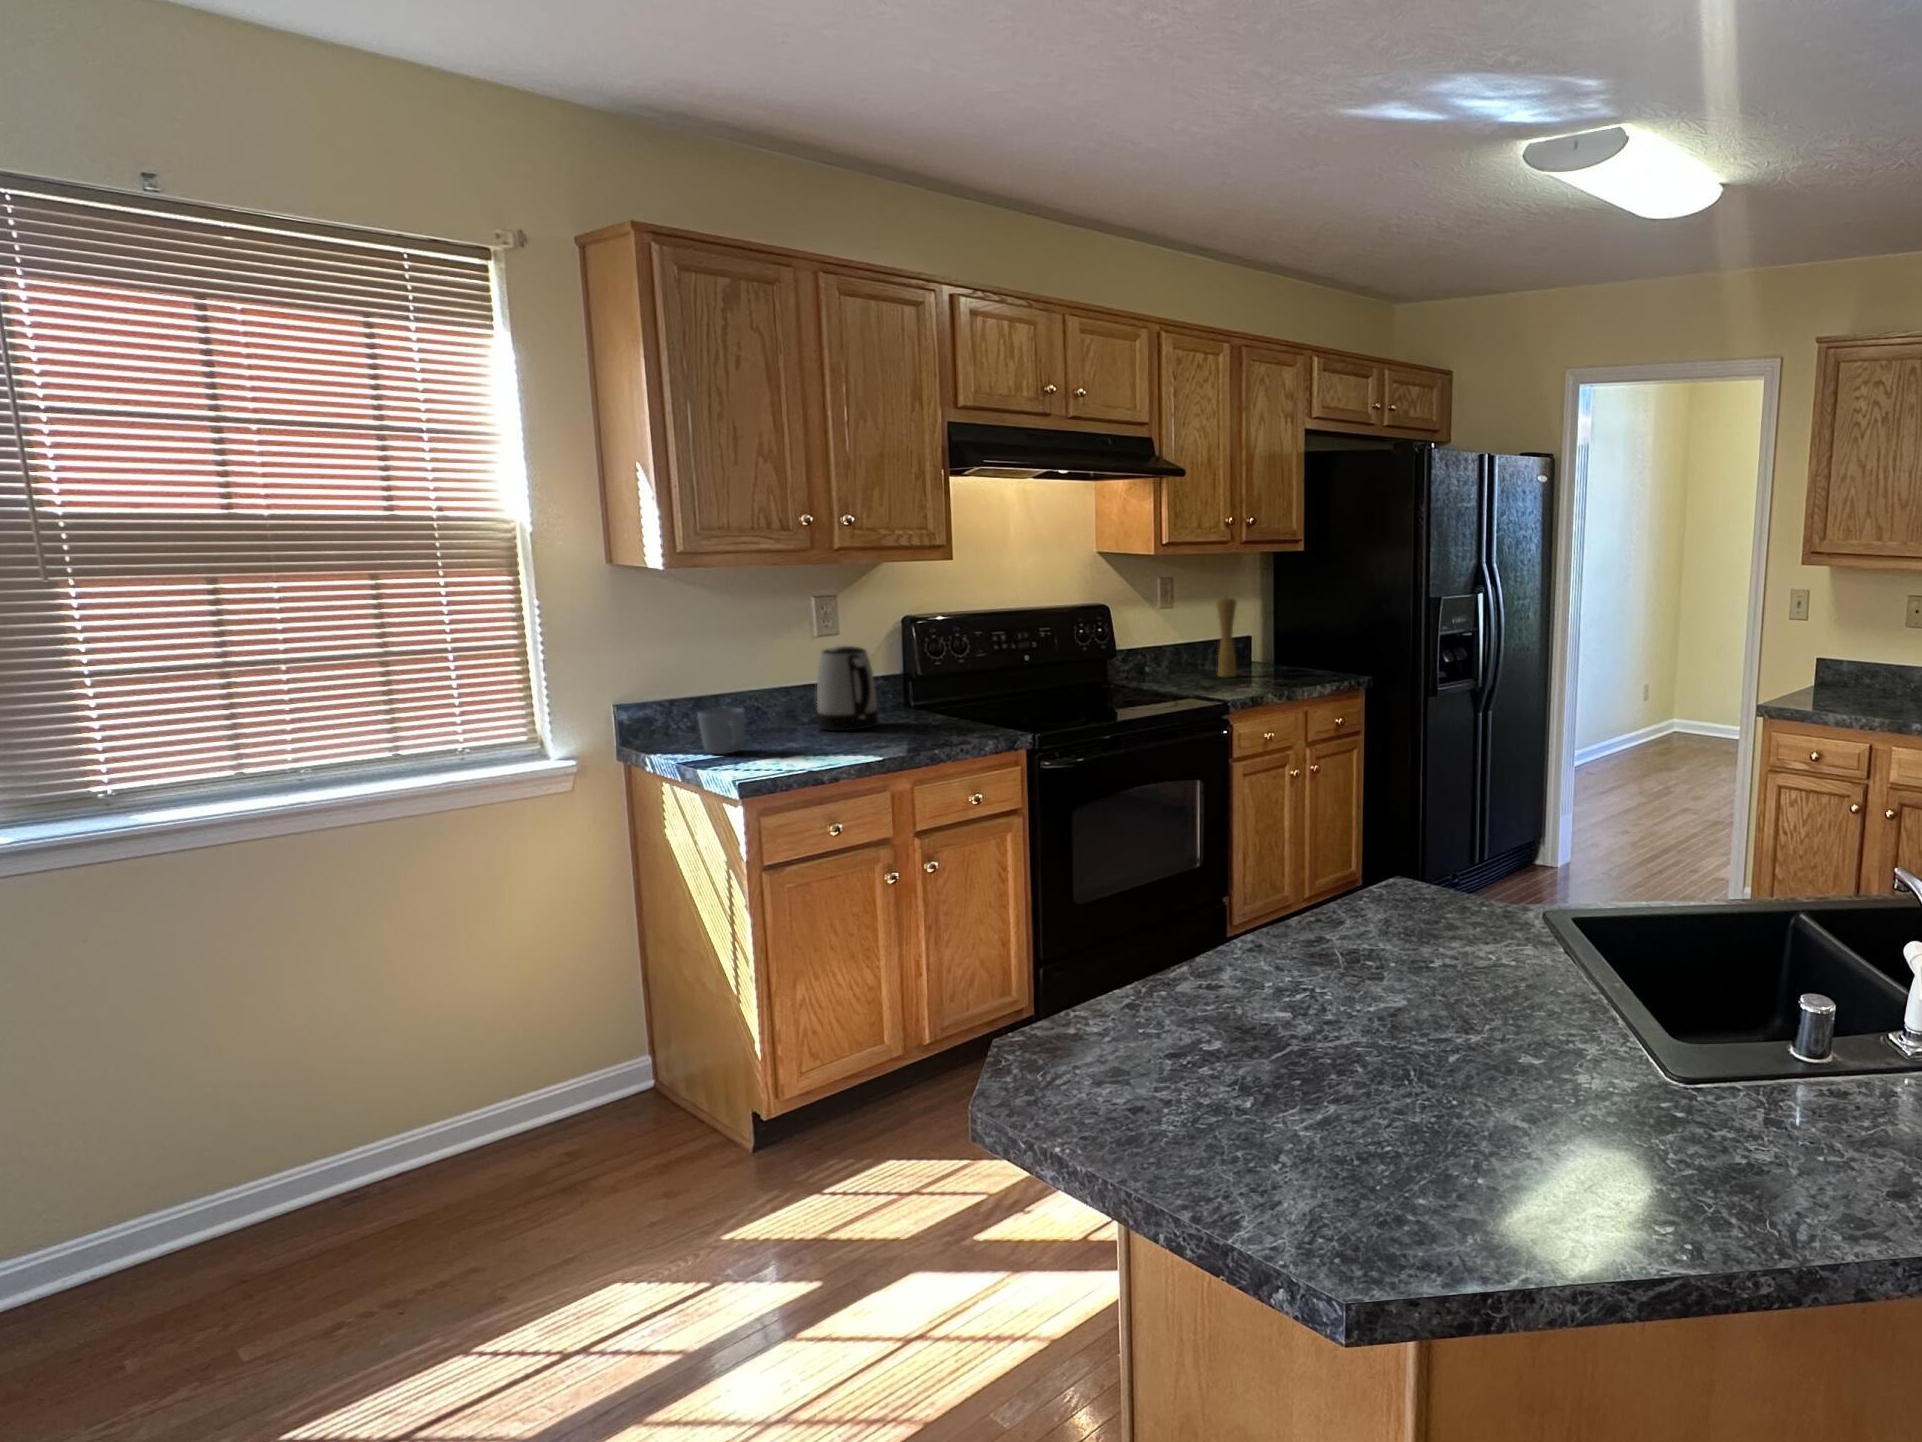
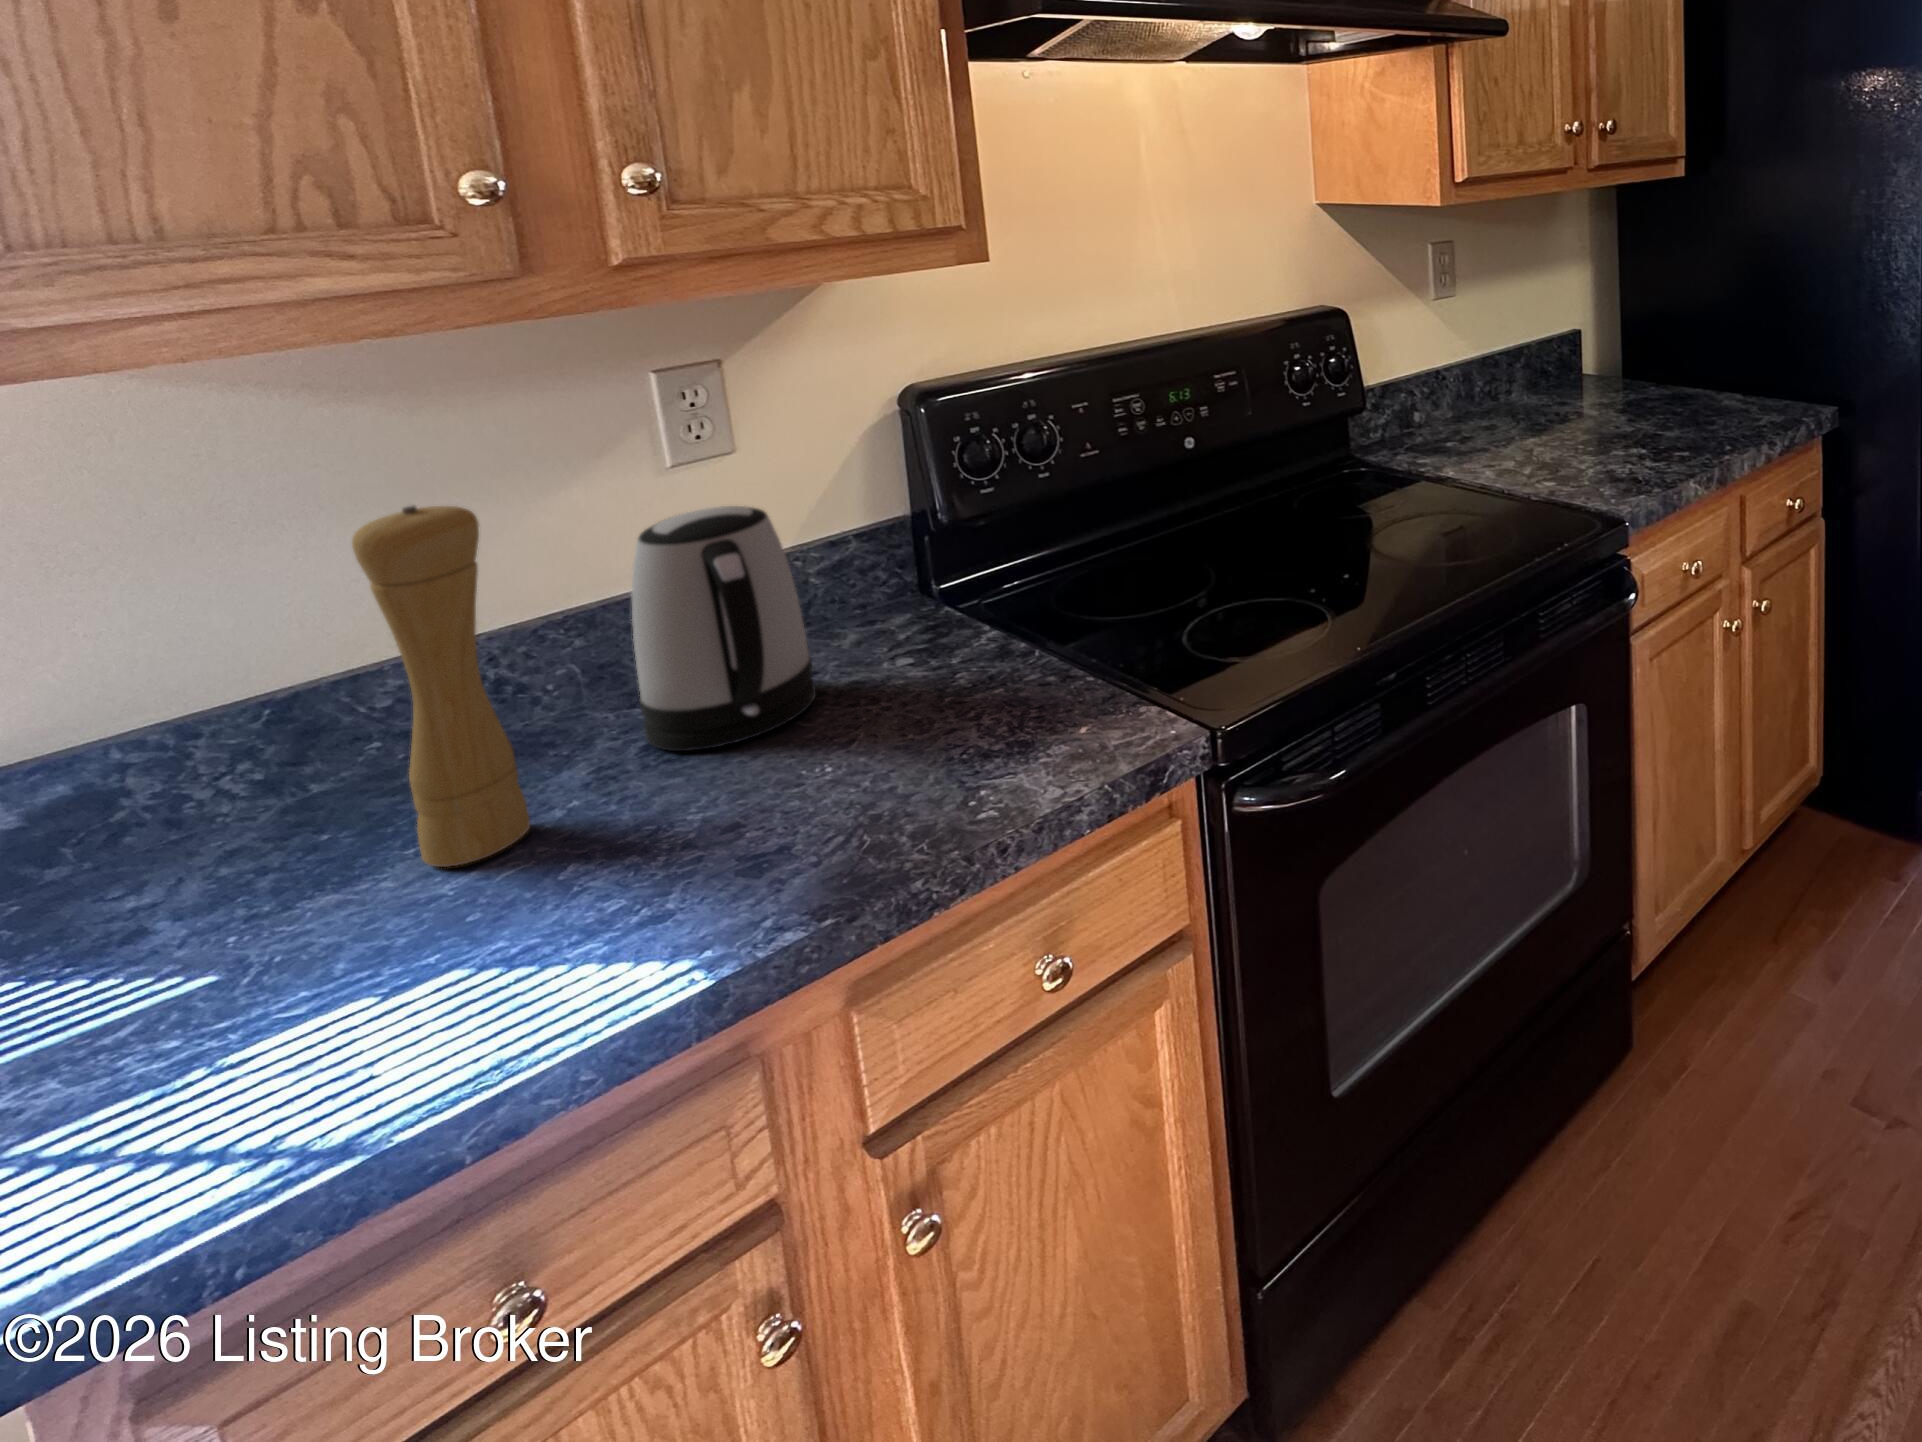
pepper mill: present [1216,597,1236,677] -> present [352,506,530,867]
mug: present [697,708,745,754] -> none [83,804,294,996]

